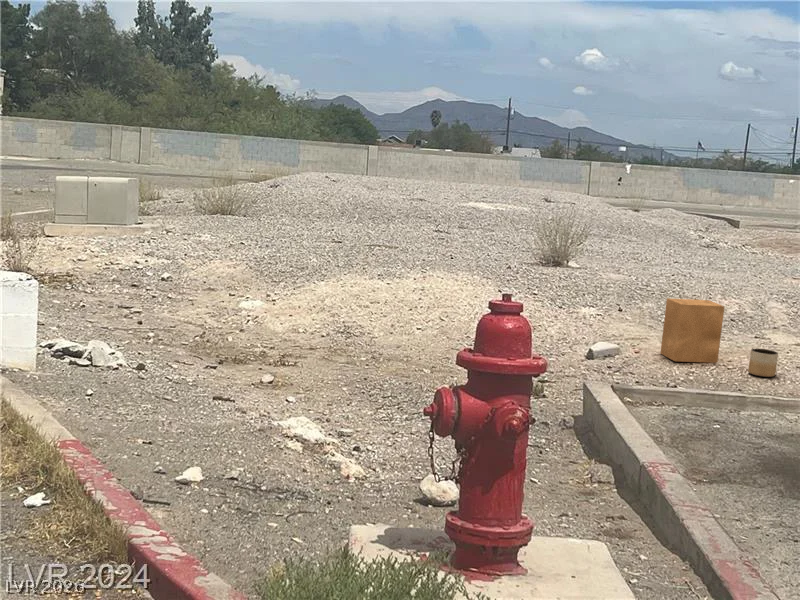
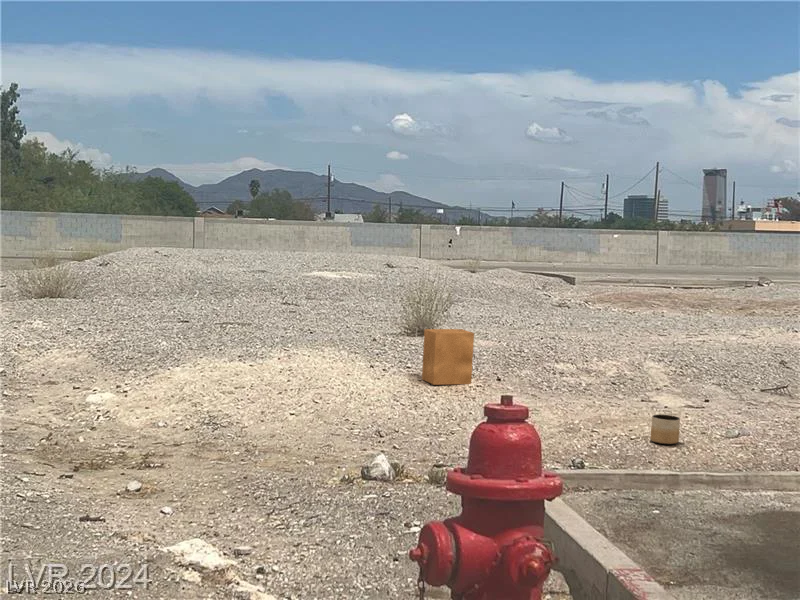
cardboard box: present [660,298,725,363] -> present [422,329,474,385]

